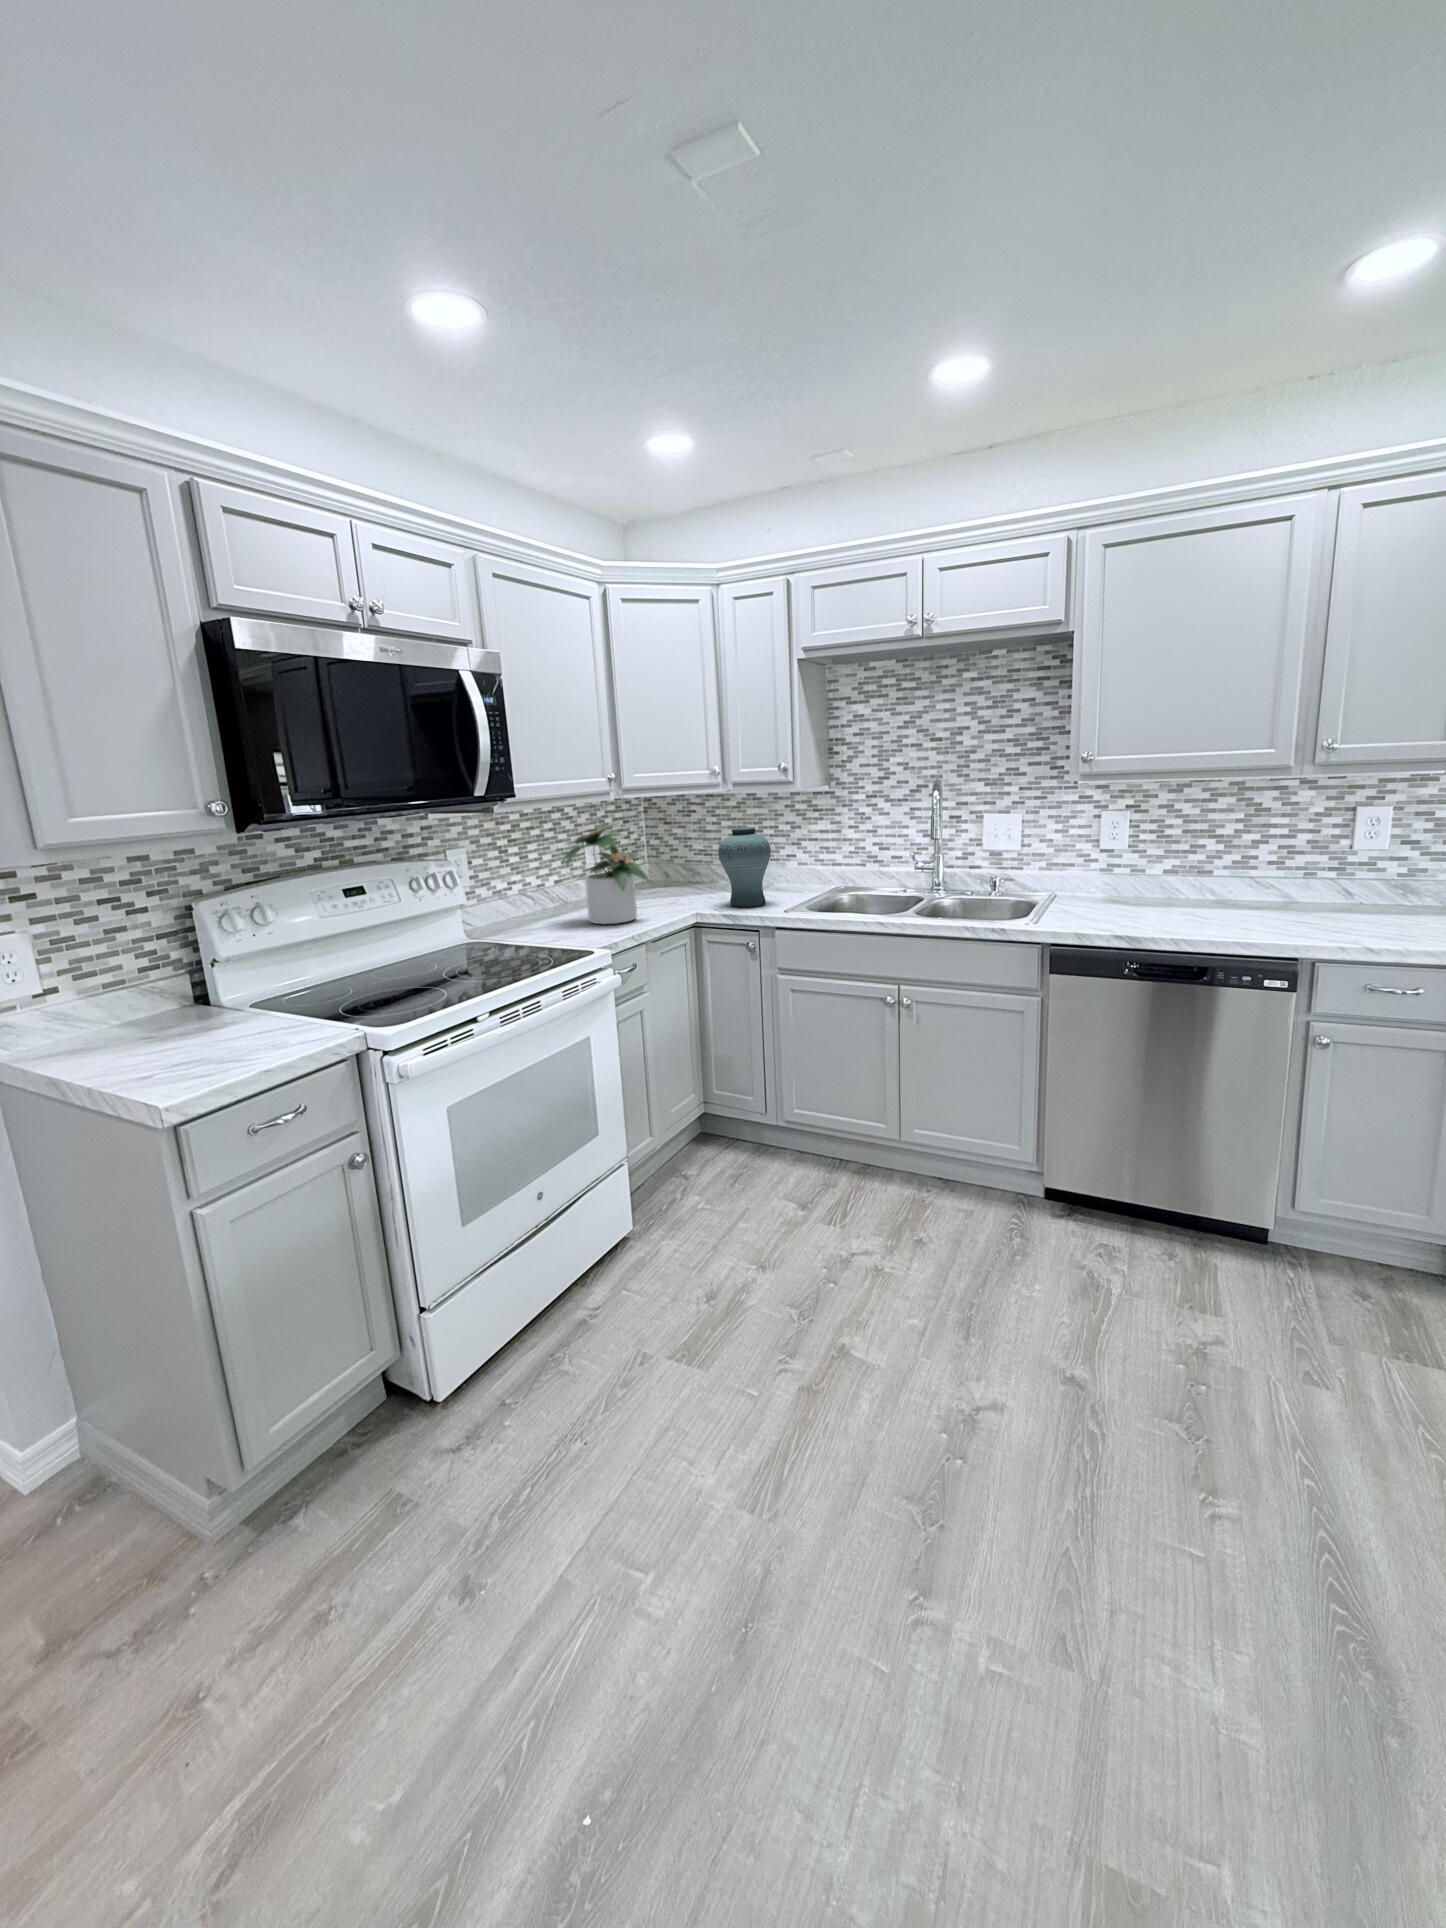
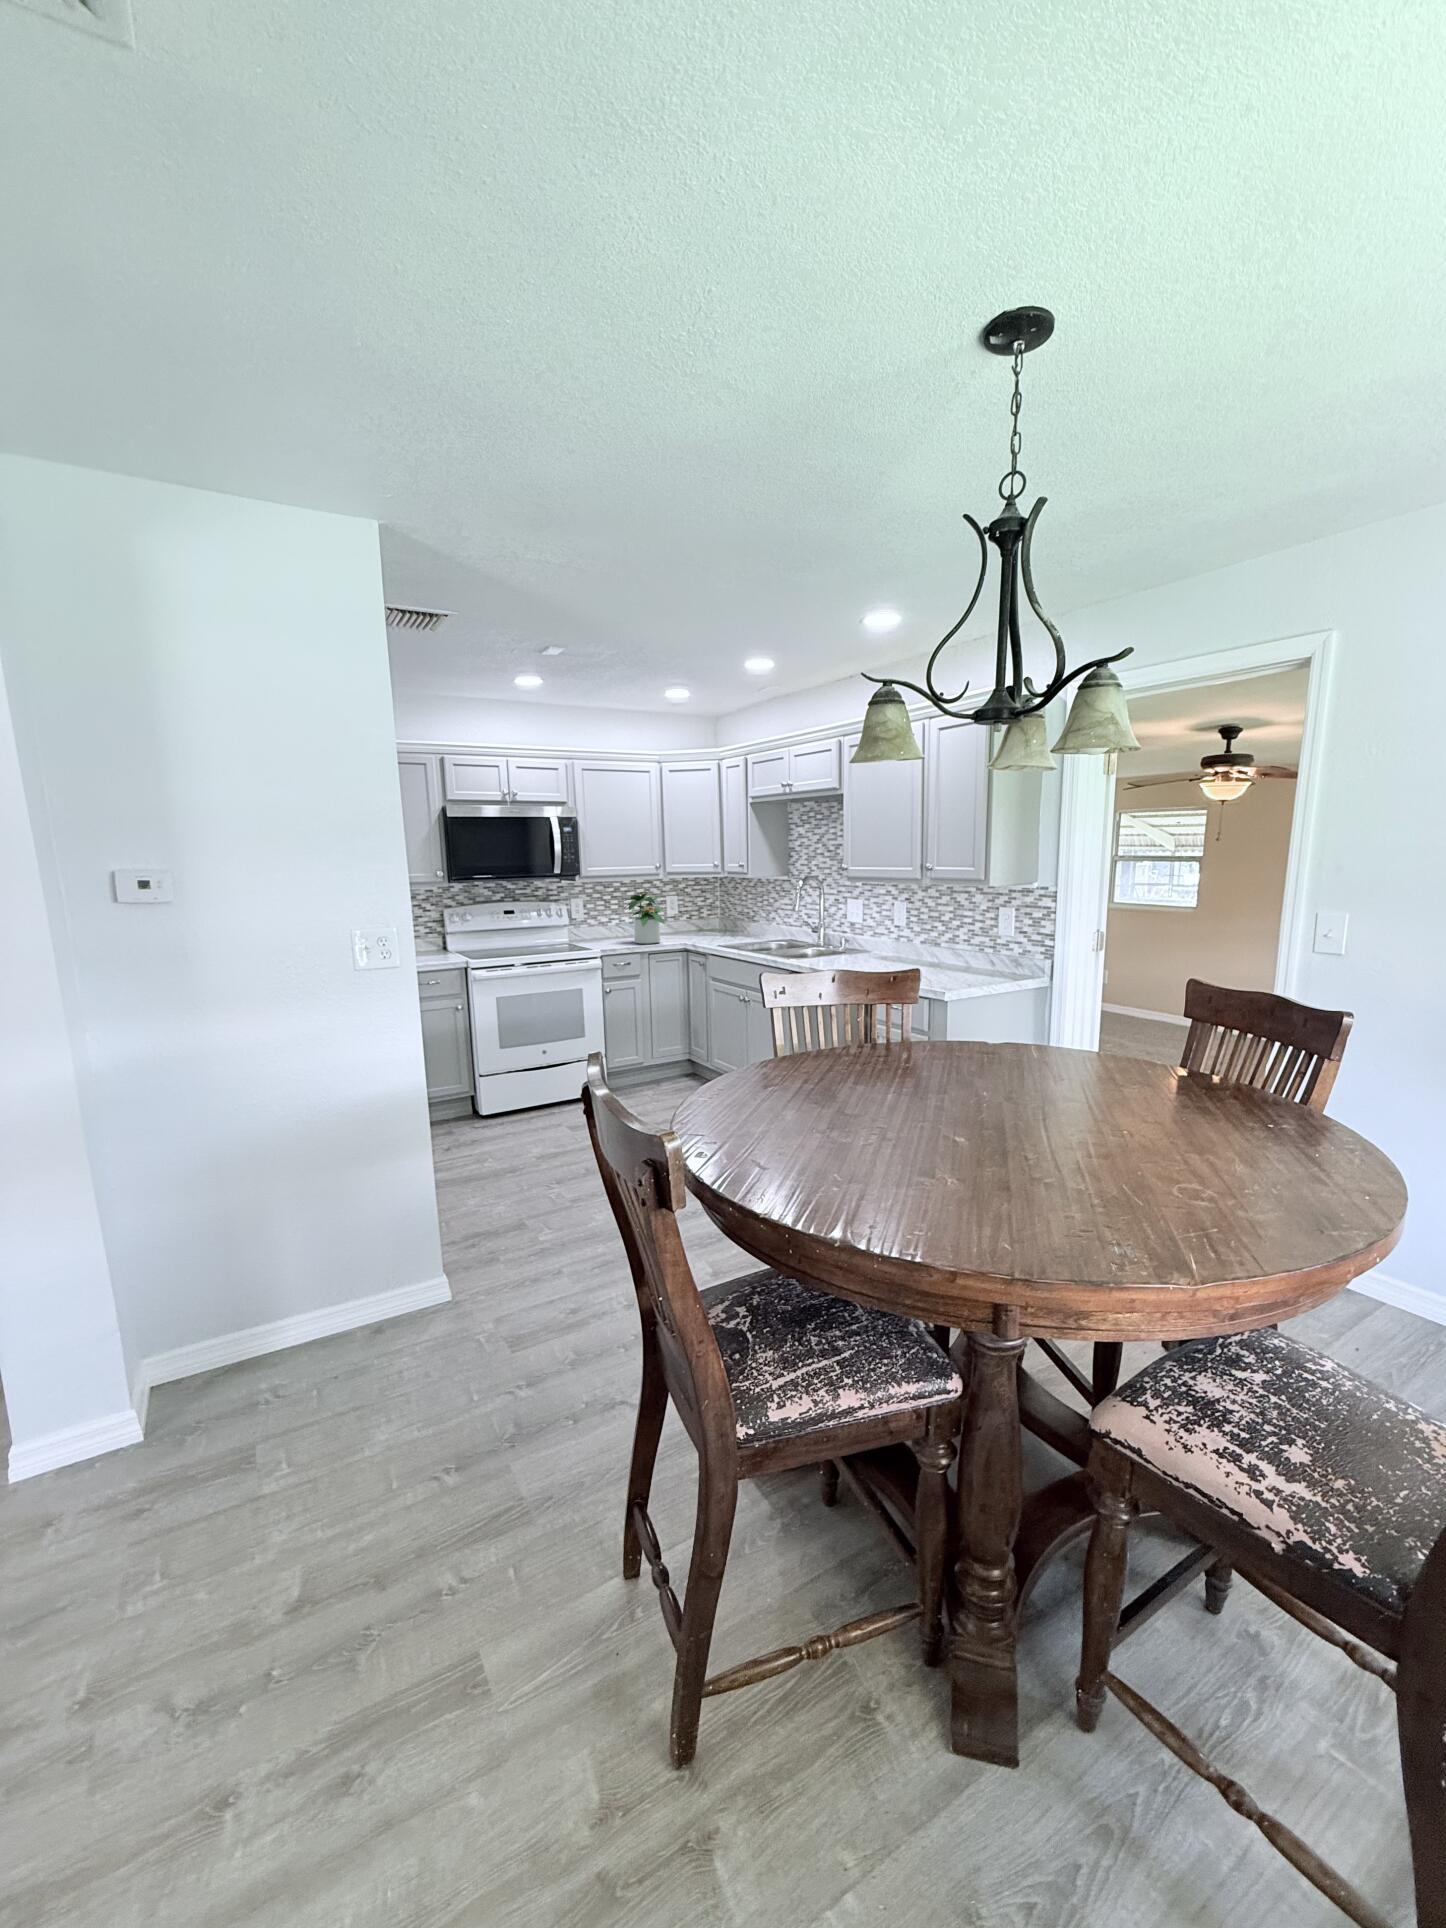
vase: present [718,827,771,907] -> none [711,898,740,944]

